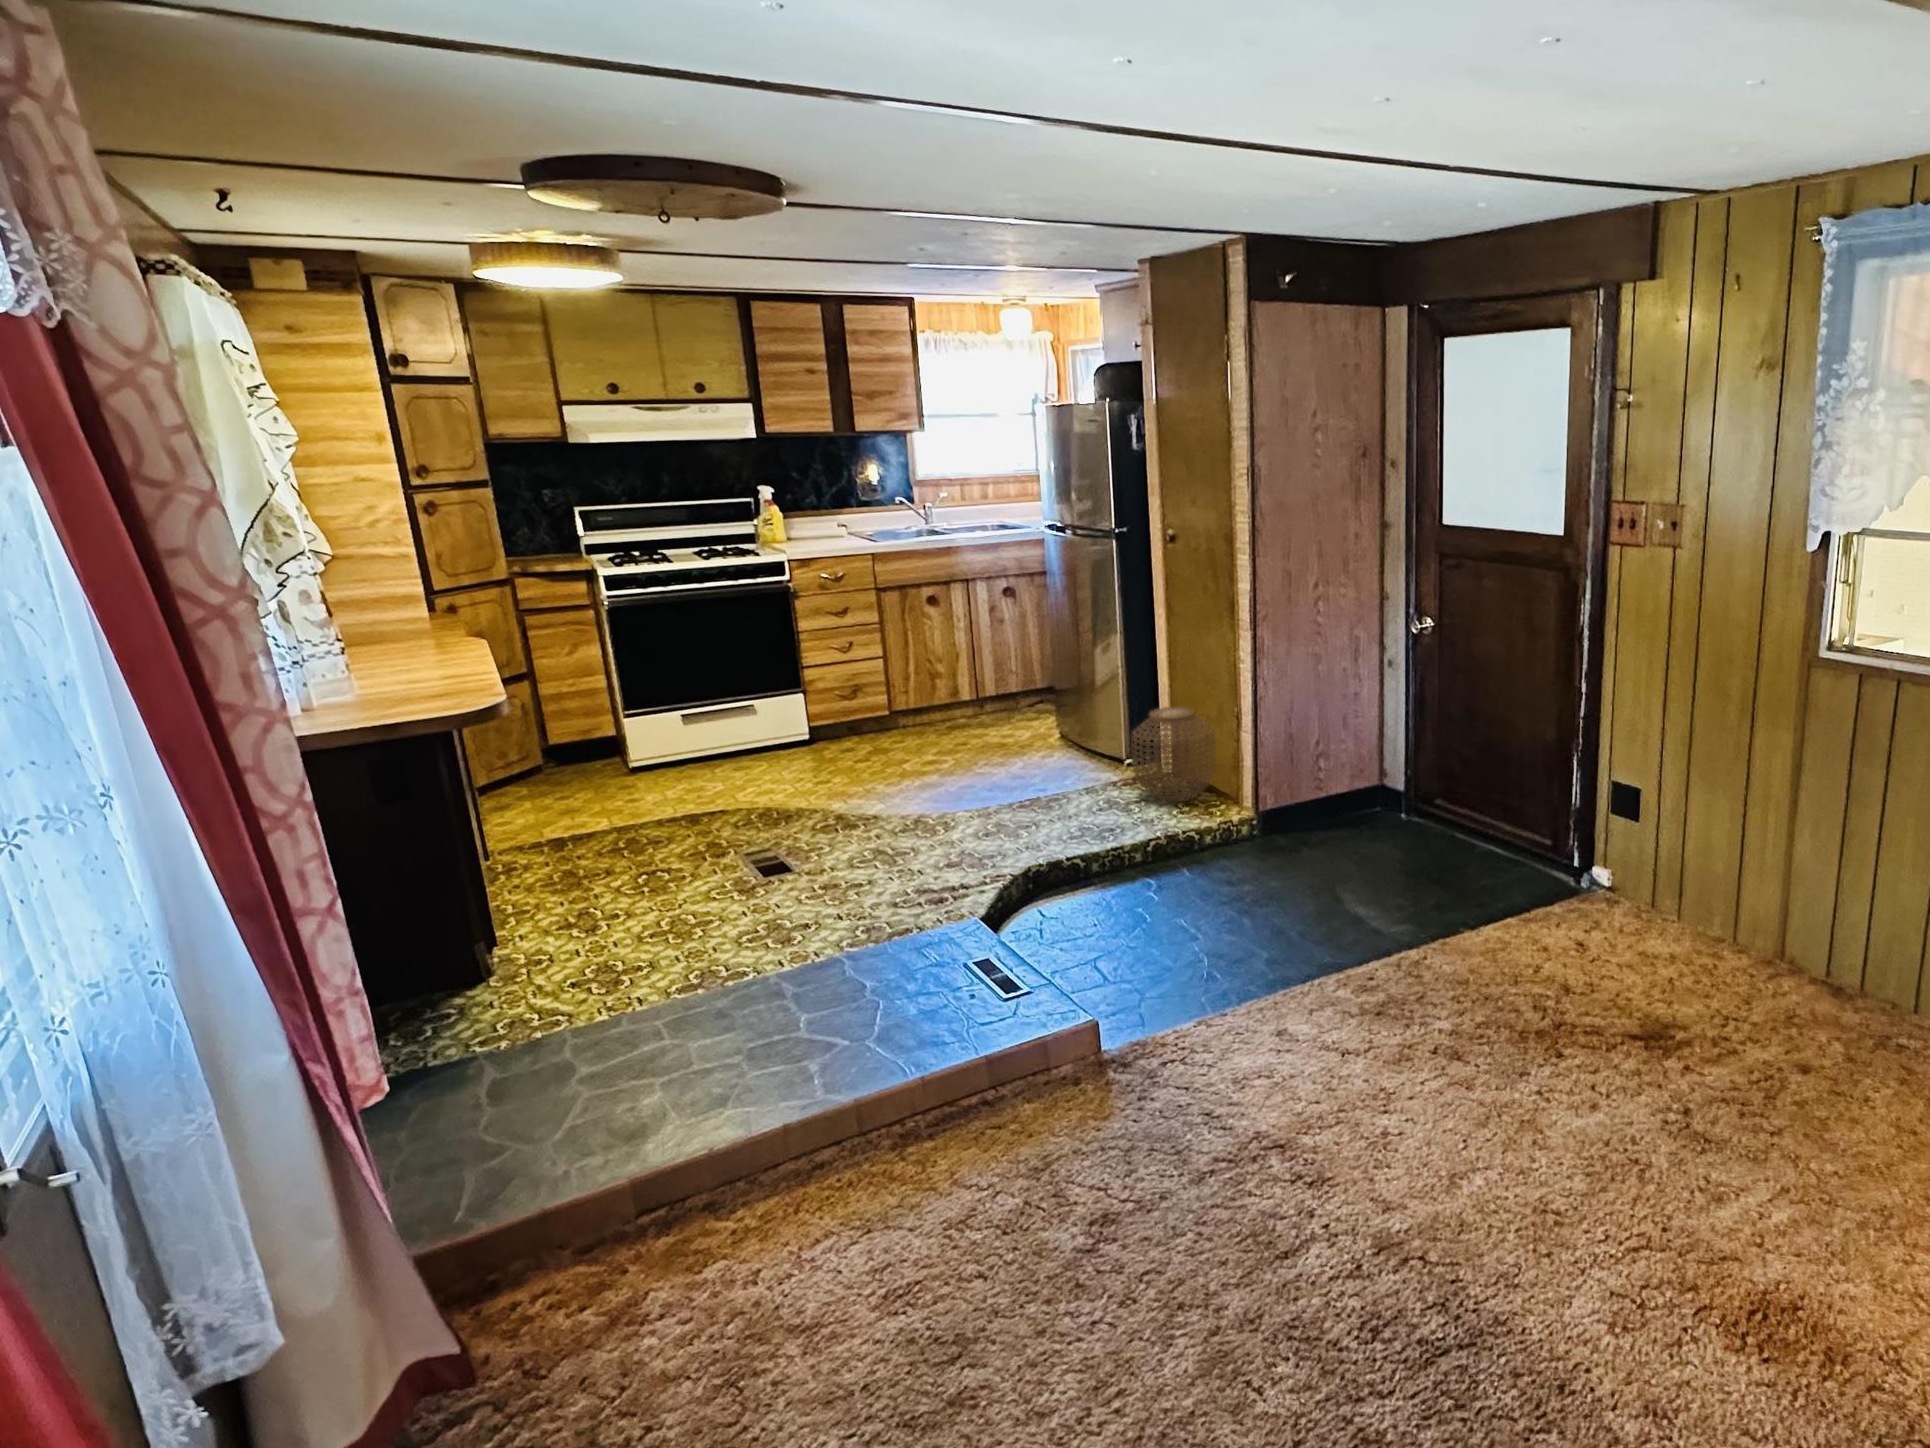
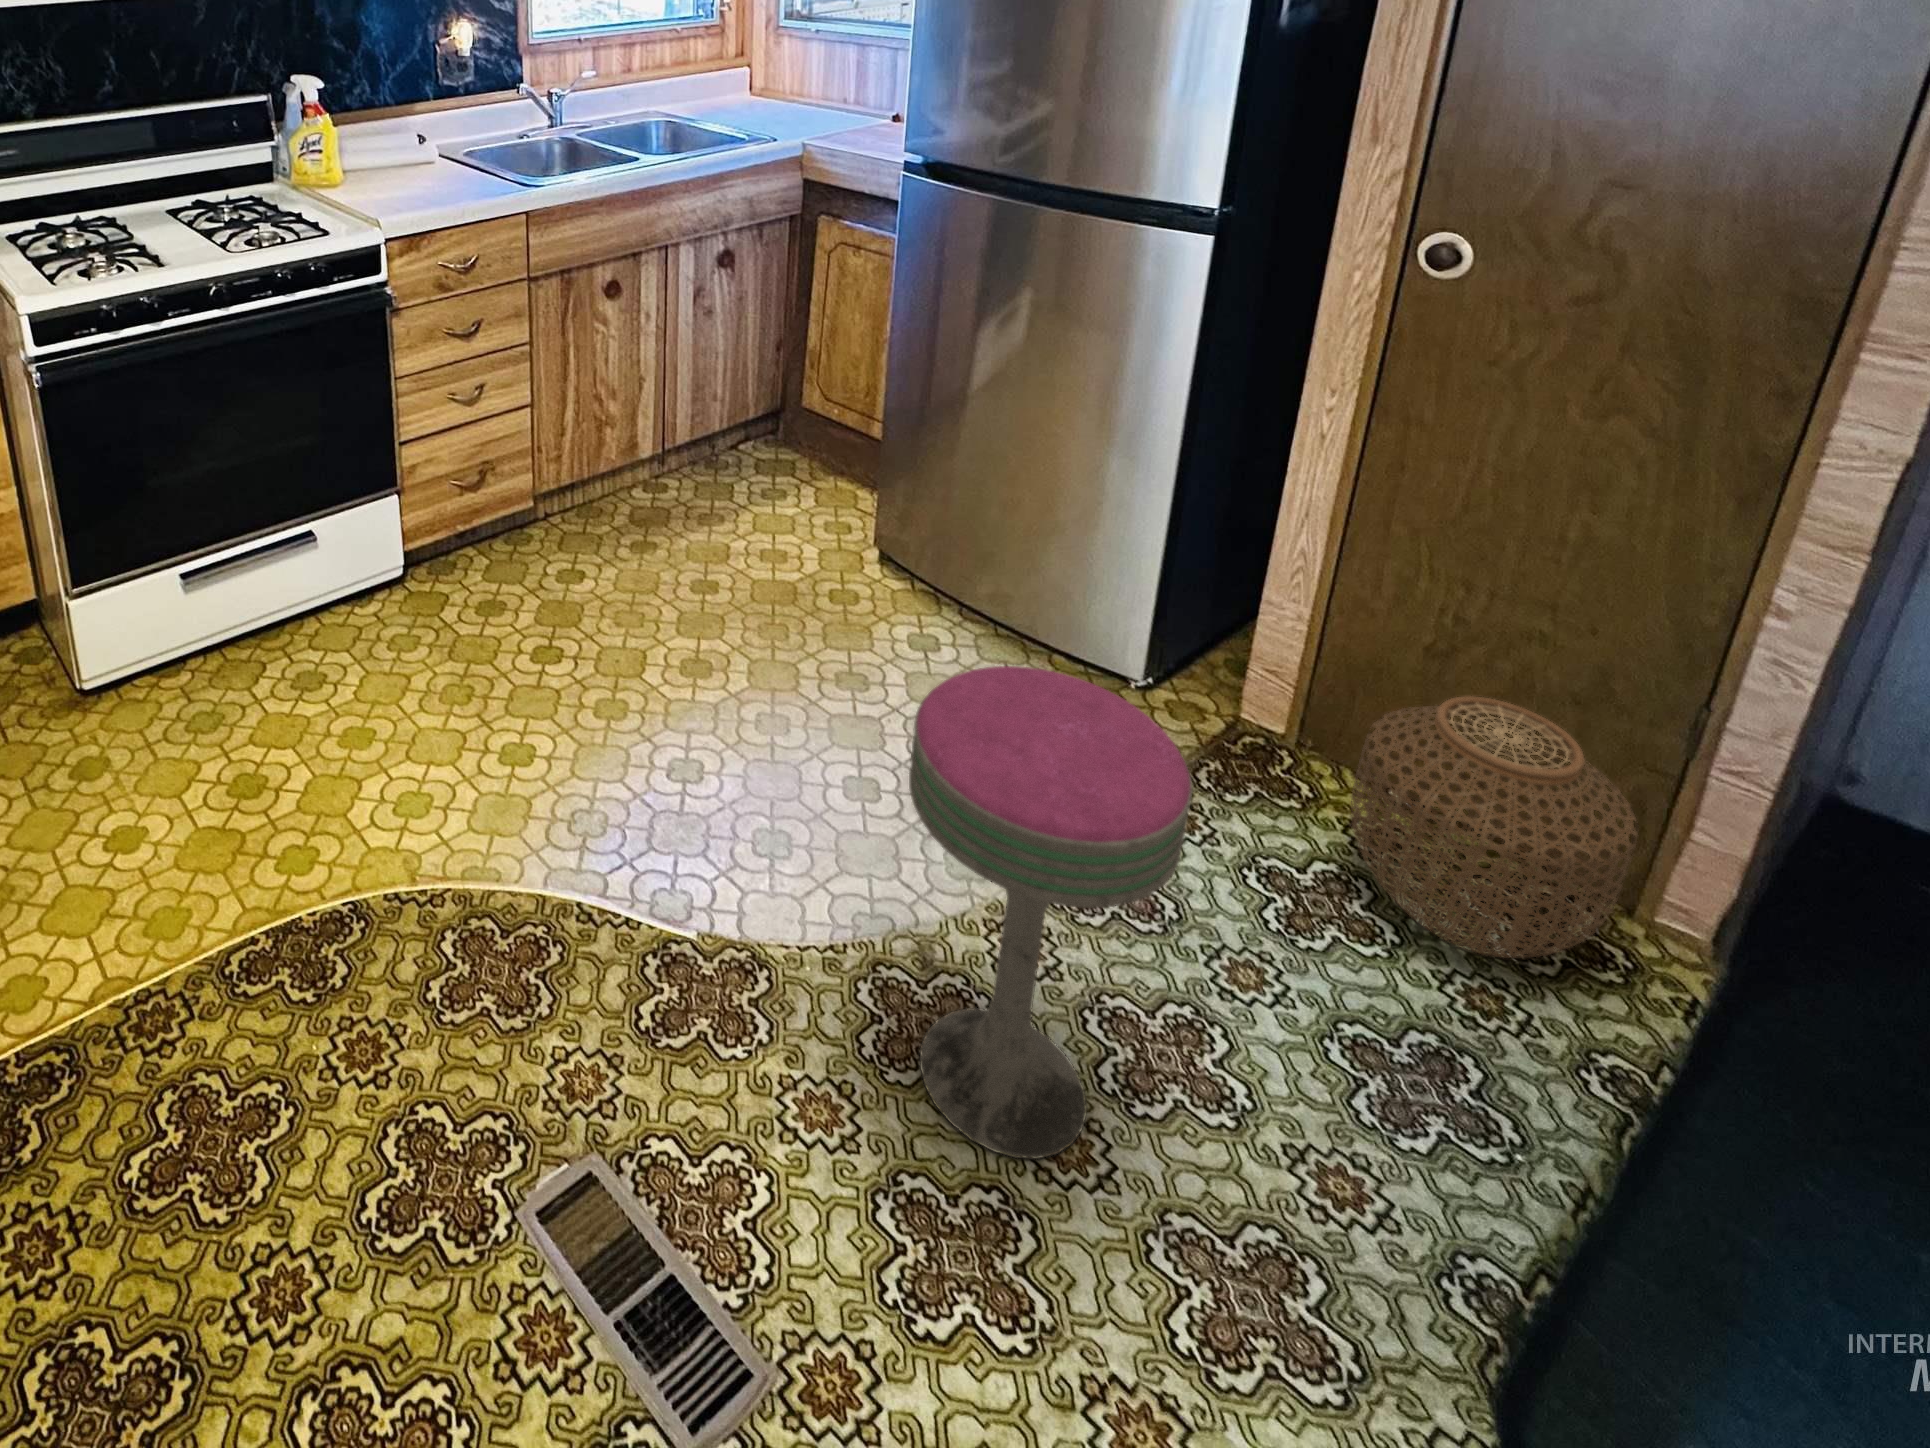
bar stool: none [889,665,981,833] -> present [909,666,1192,1159]

